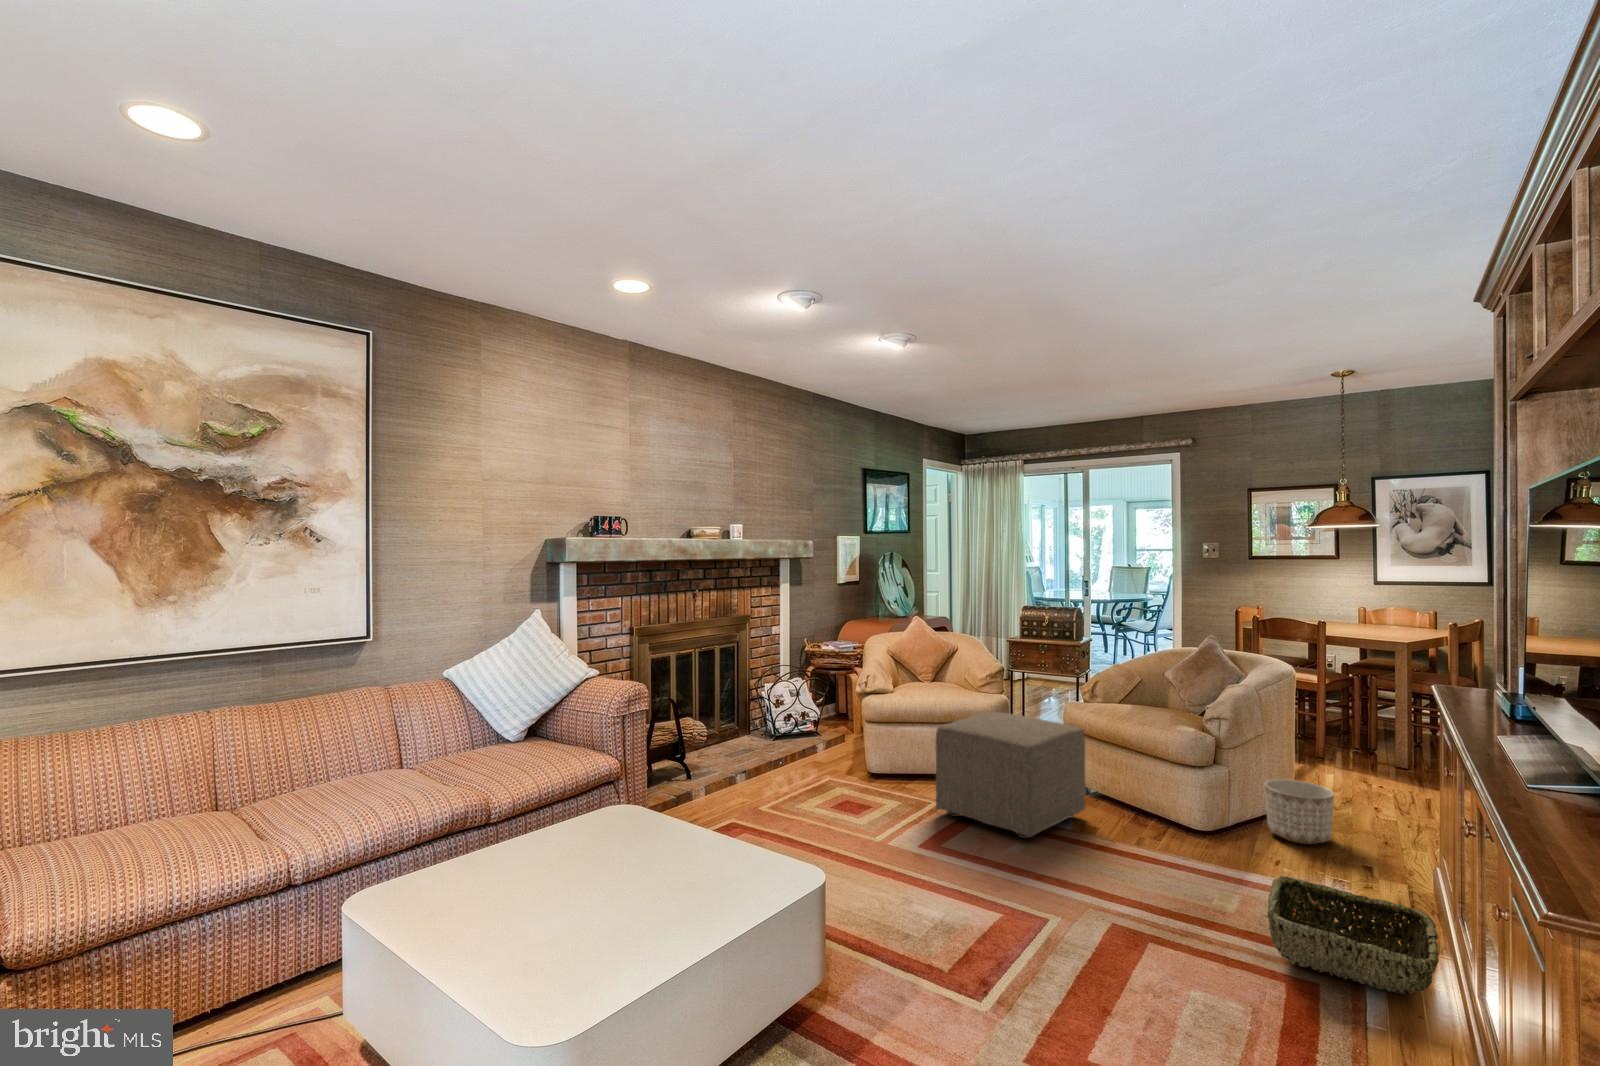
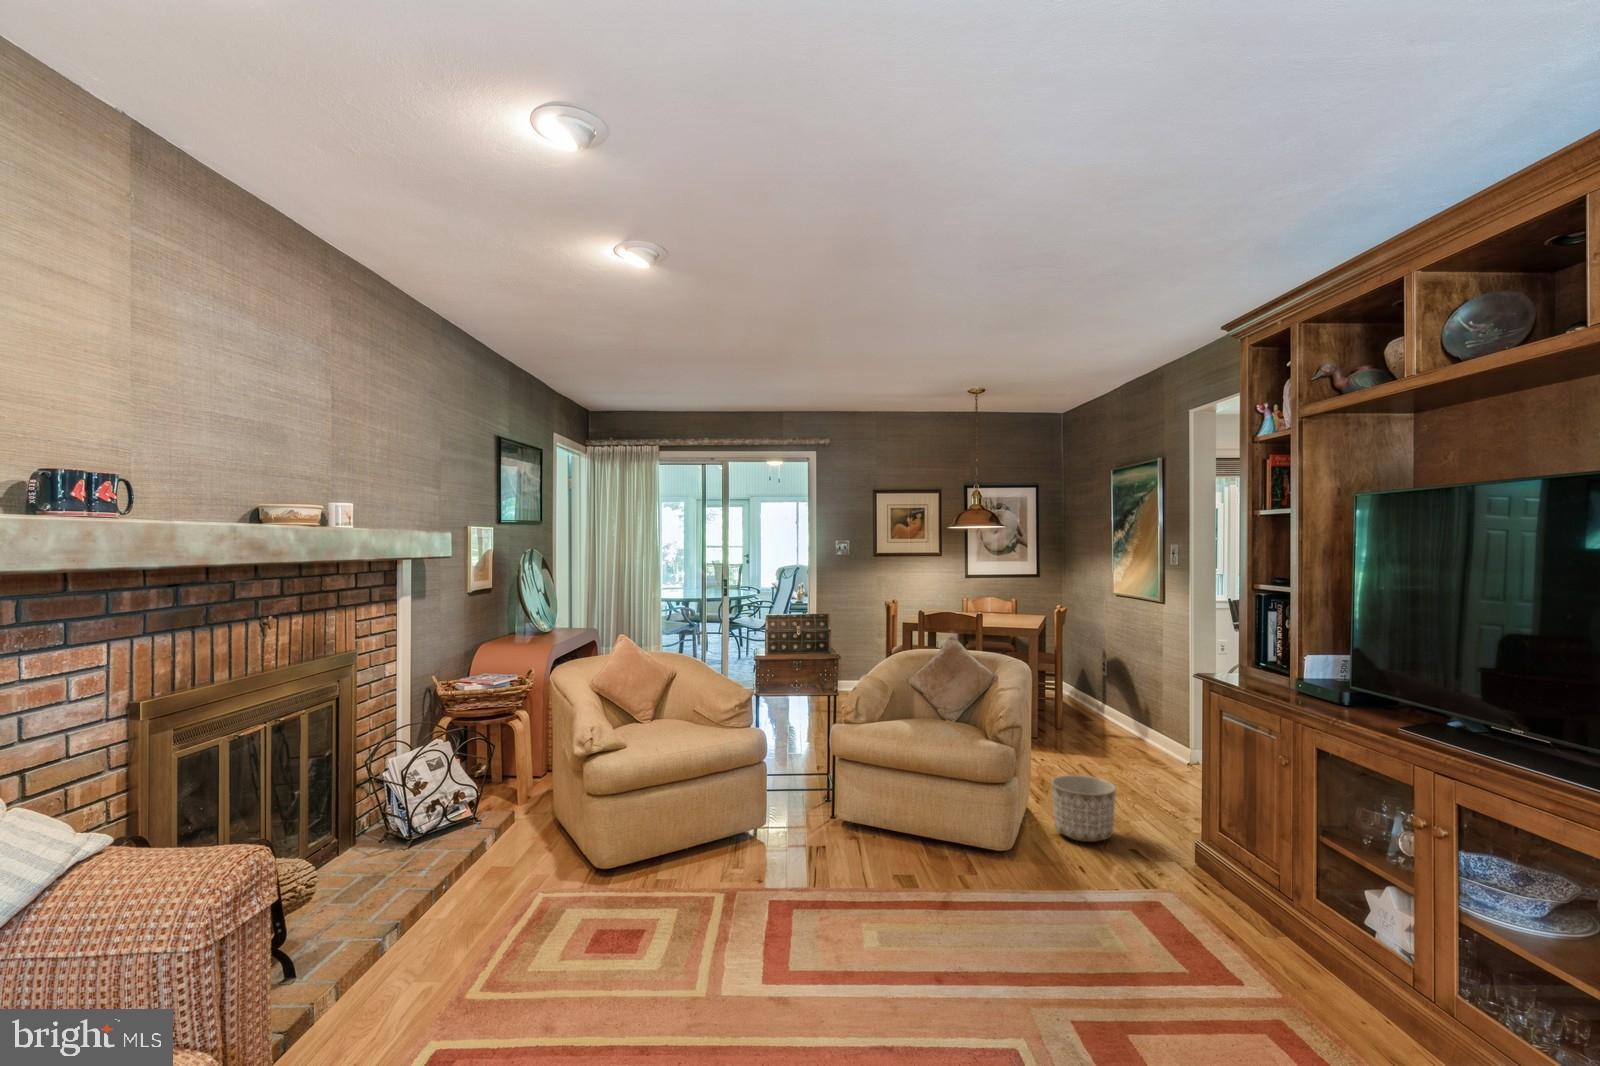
ottoman: present [935,712,1086,838] -> none [739,752,900,923]
woven basket: present [1268,876,1439,994] -> none [1222,905,1427,1017]

